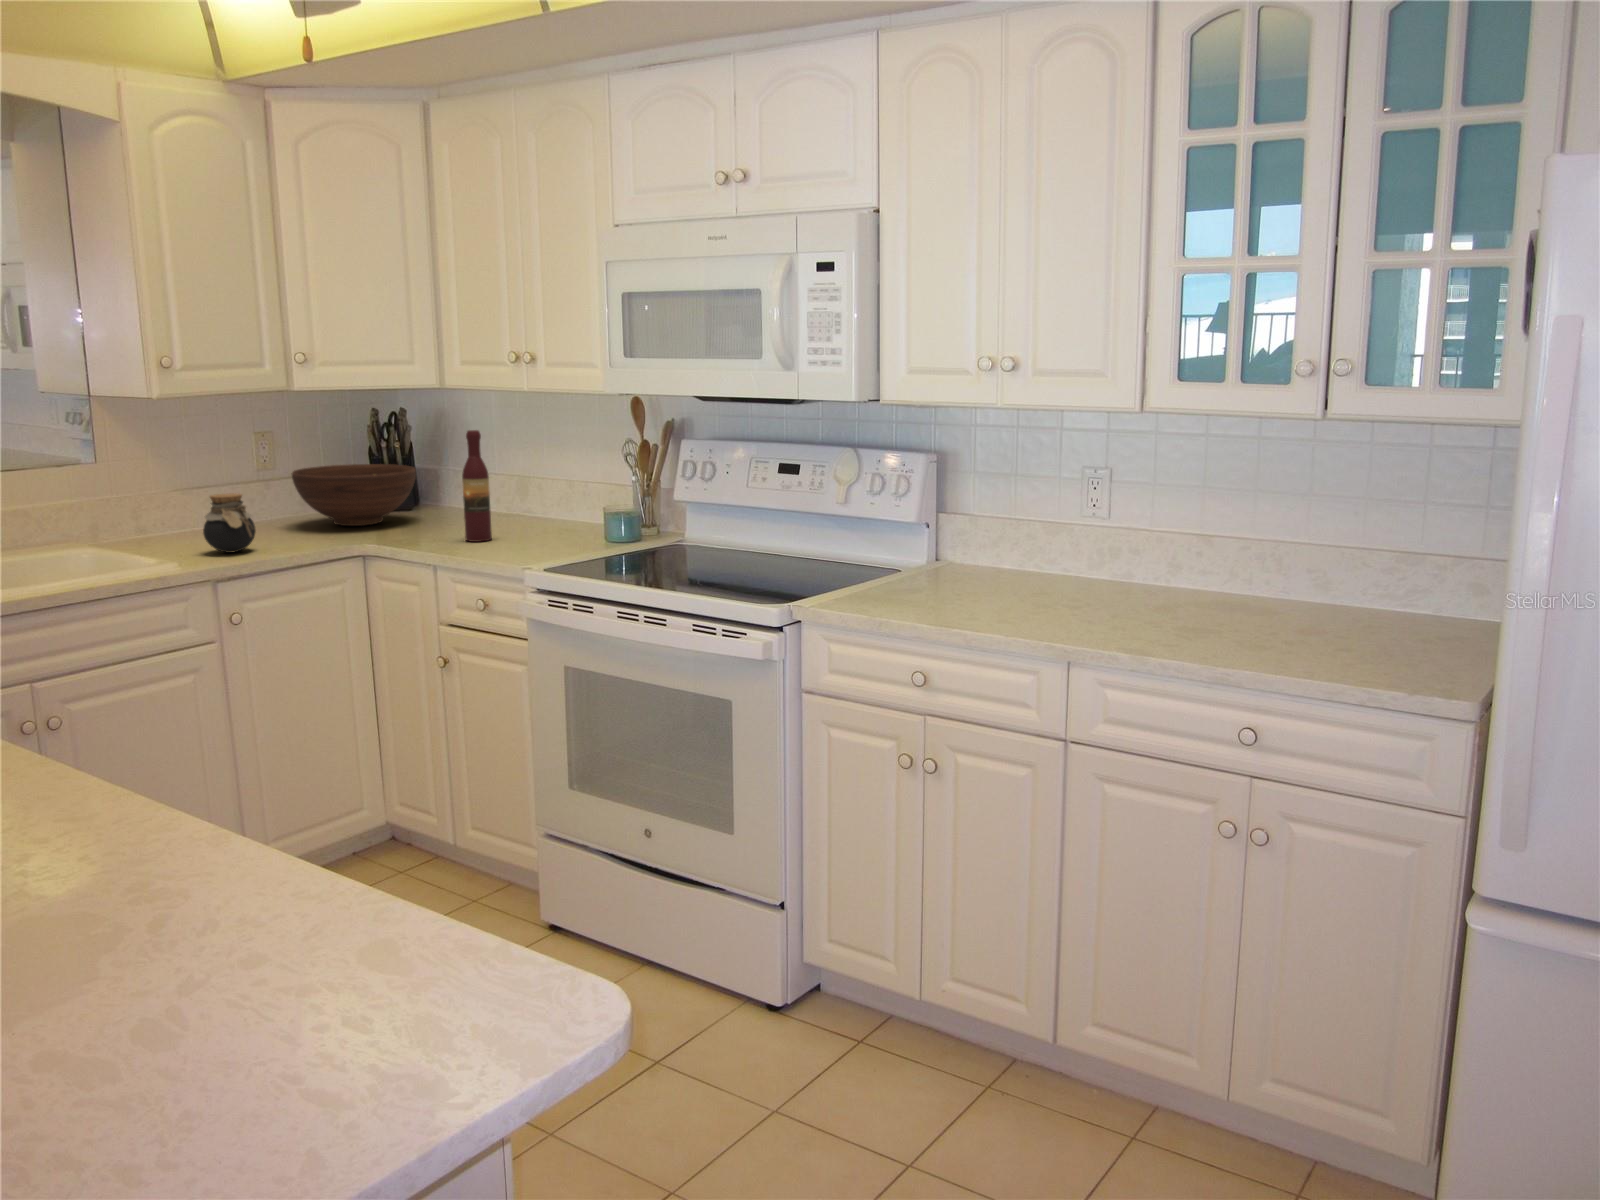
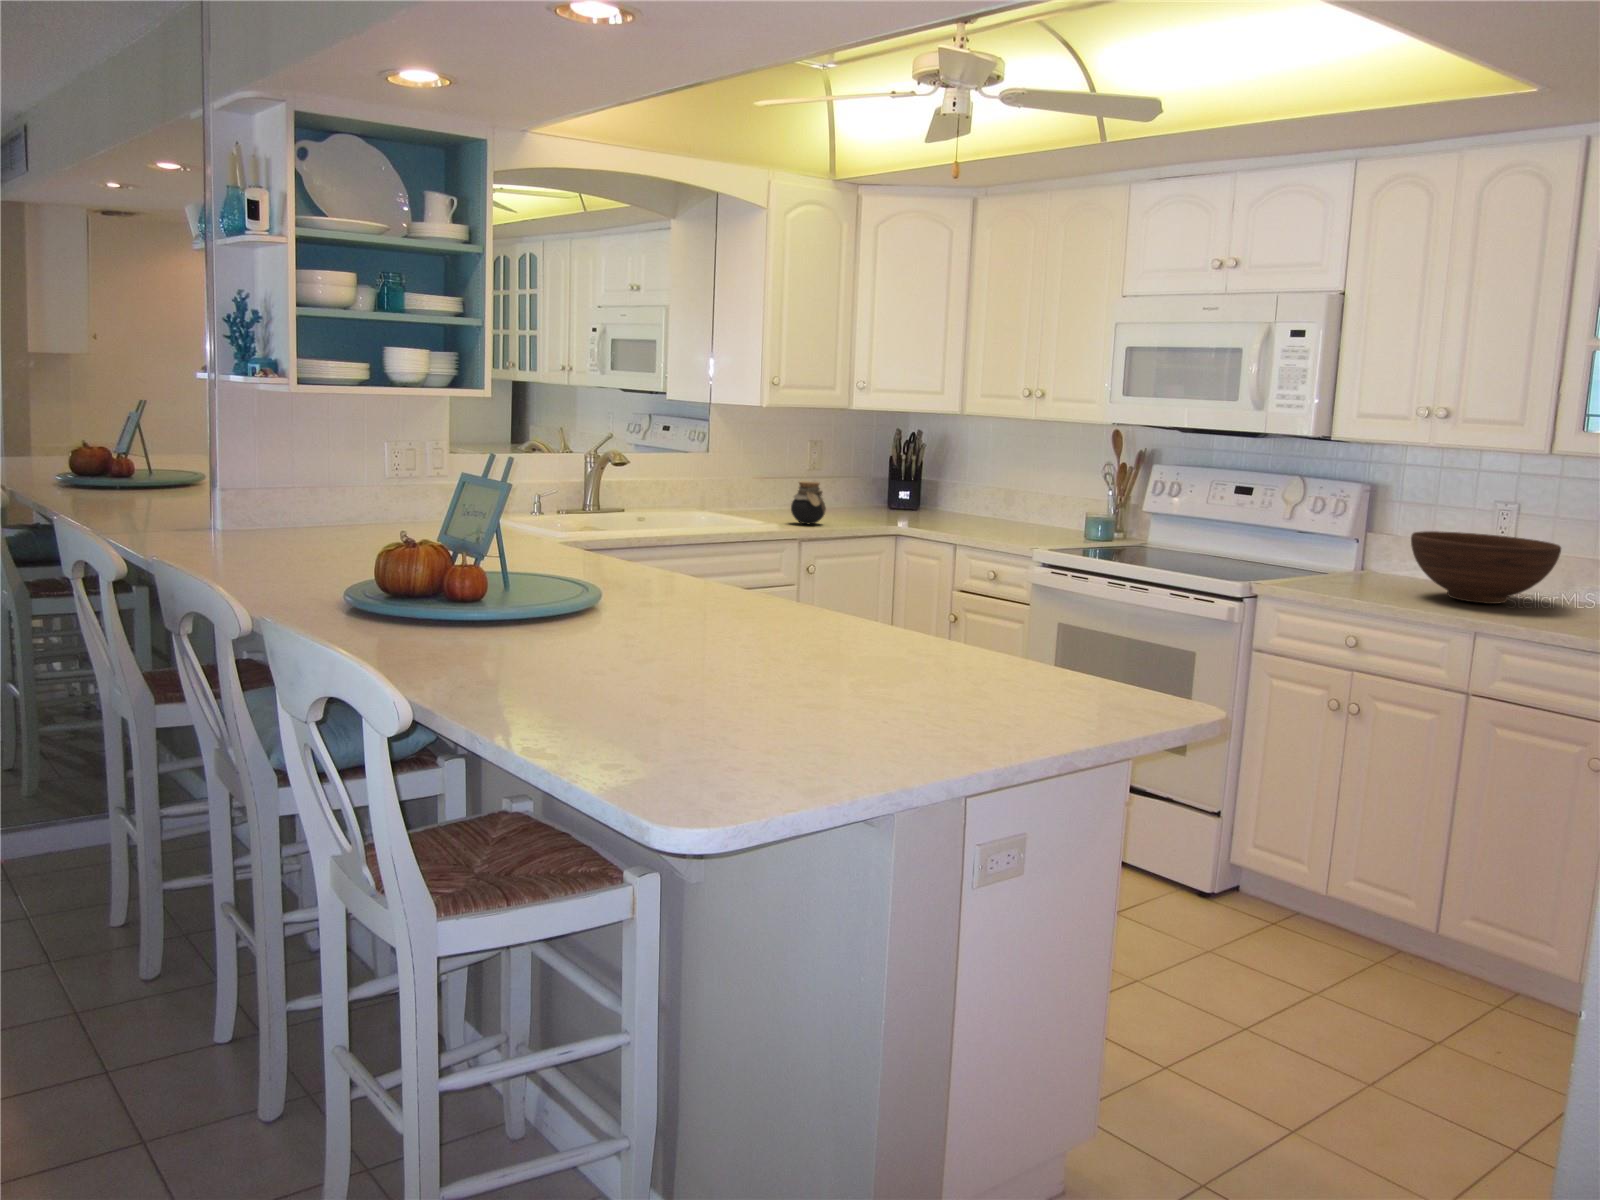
wine bottle: present [462,430,492,542] -> none [974,447,997,532]
fruit bowl: present [292,464,416,526] -> present [1411,531,1561,604]

